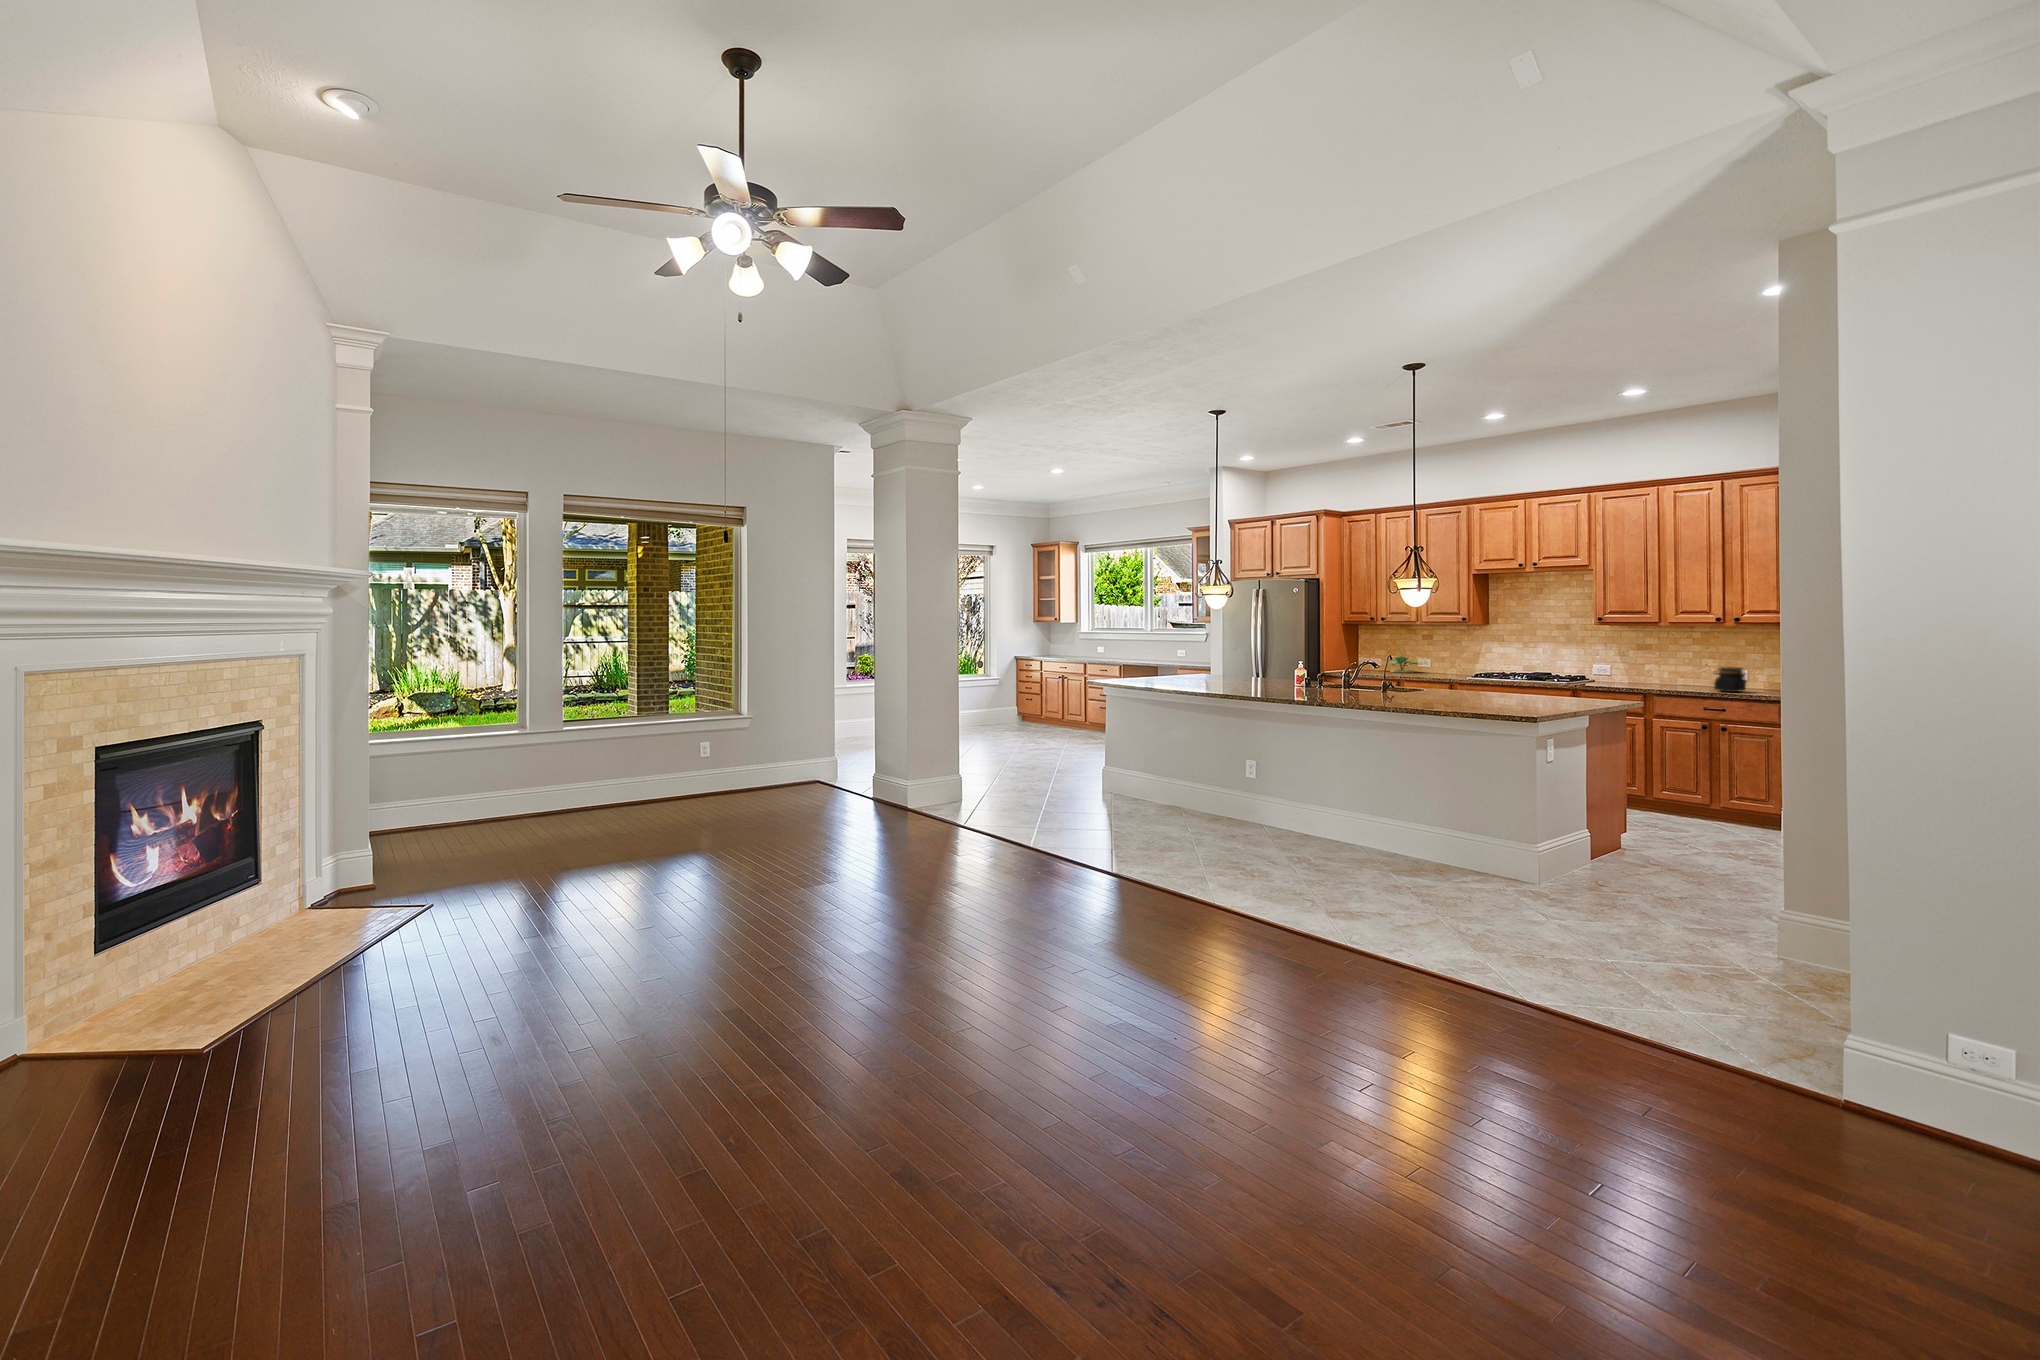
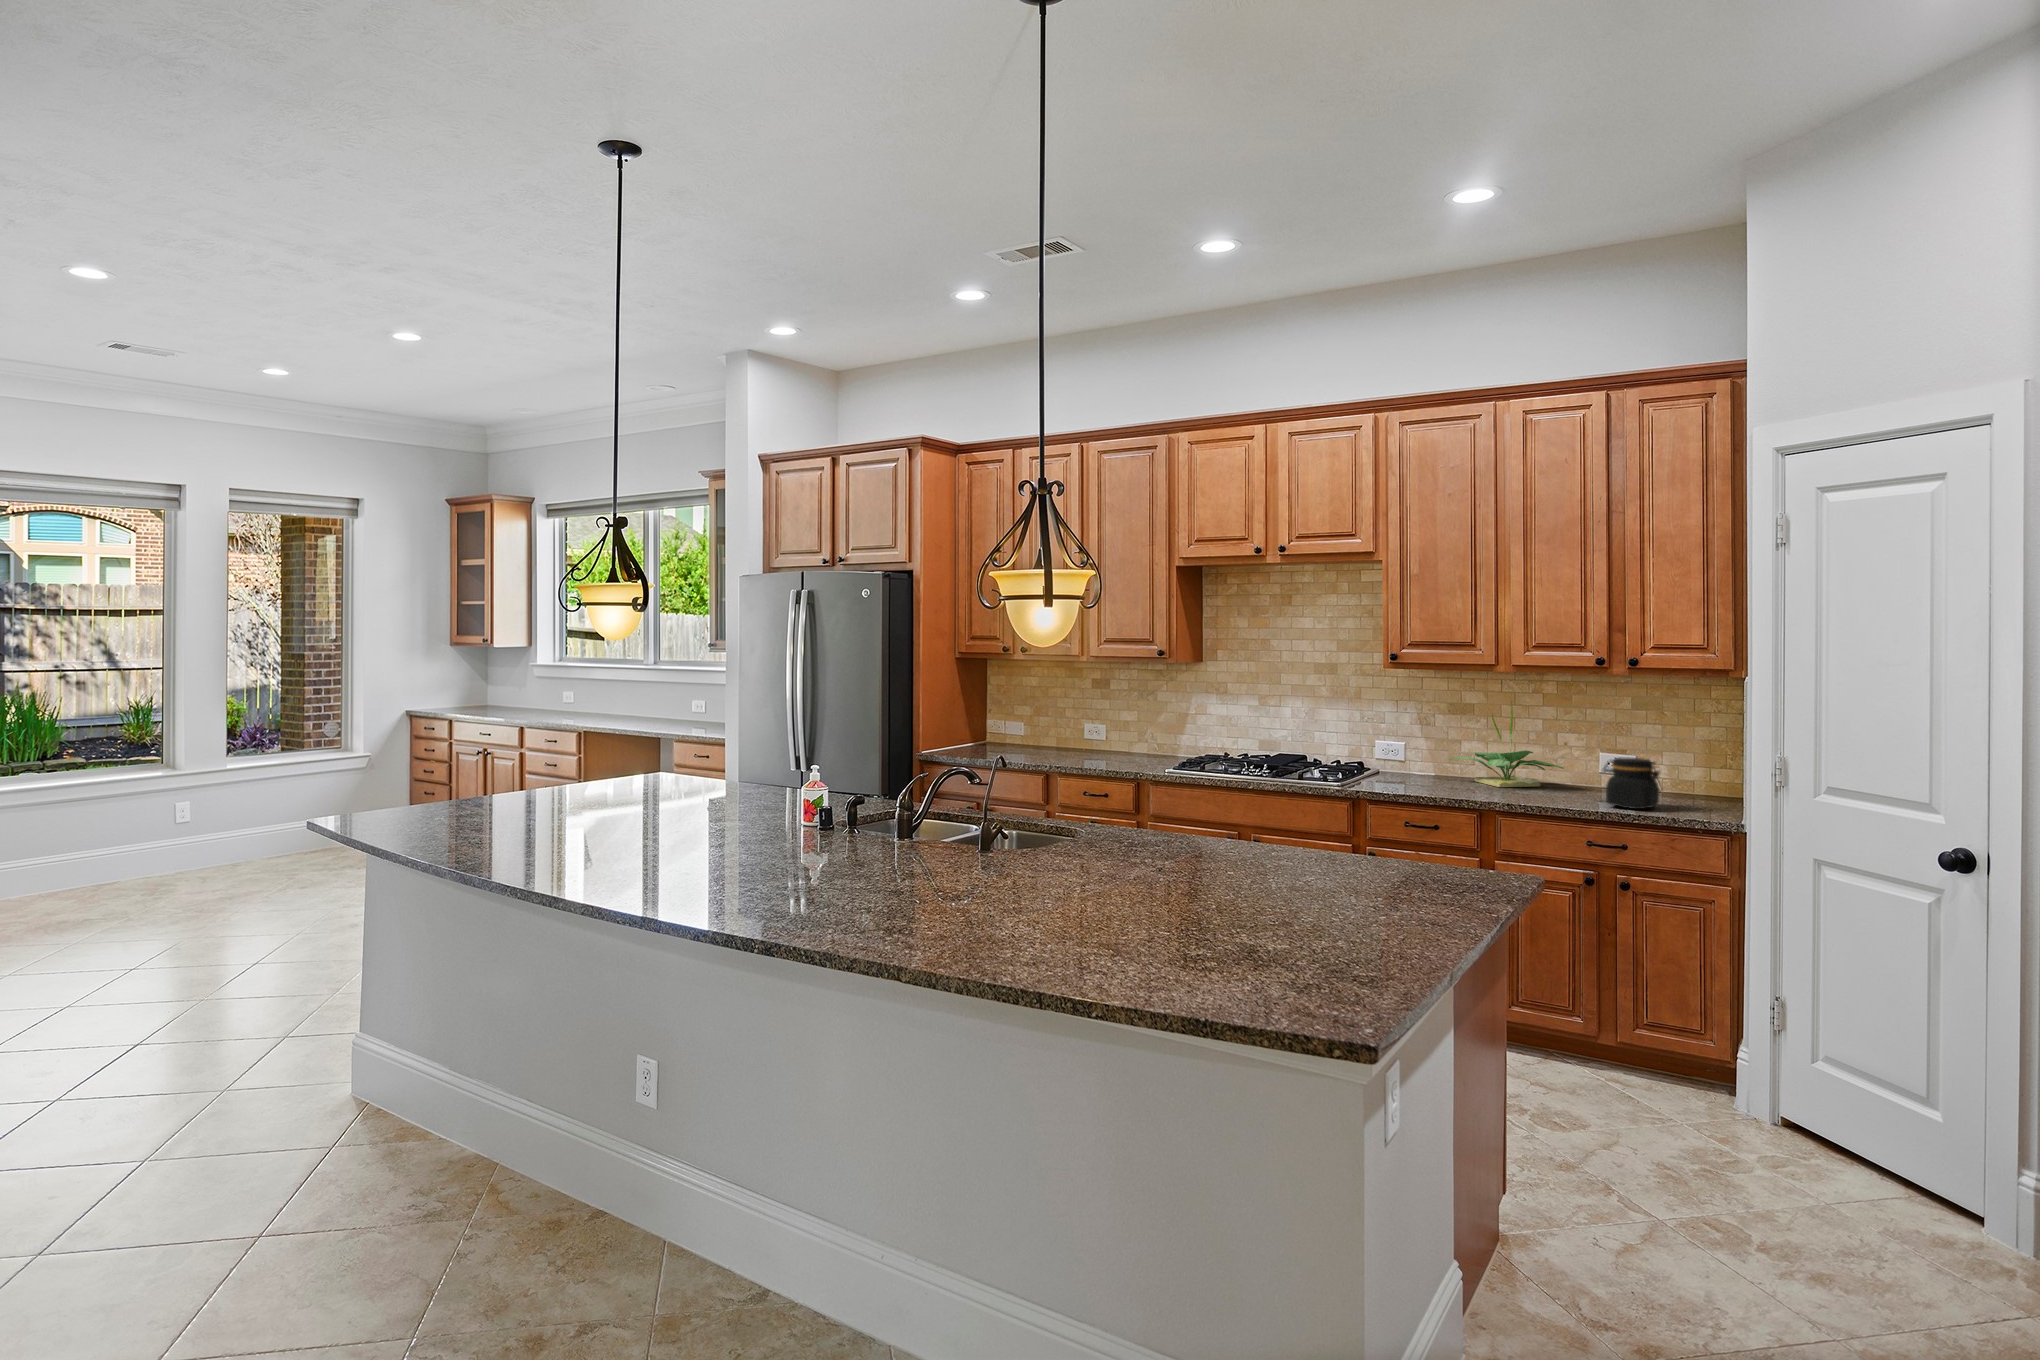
potted plant: present [1388,639,1419,673] -> present [1449,701,1564,787]

